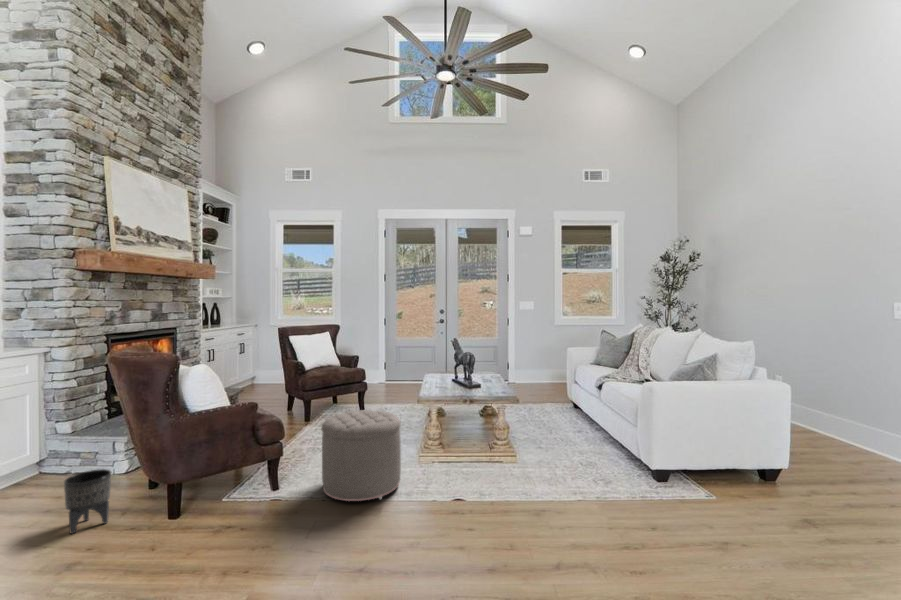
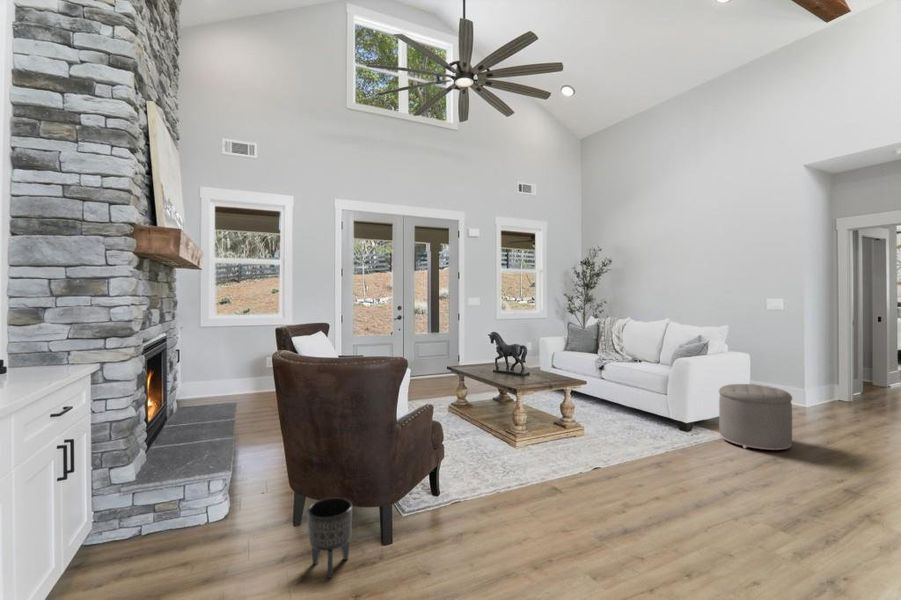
ottoman: present [321,410,401,501] -> present [719,384,792,450]

